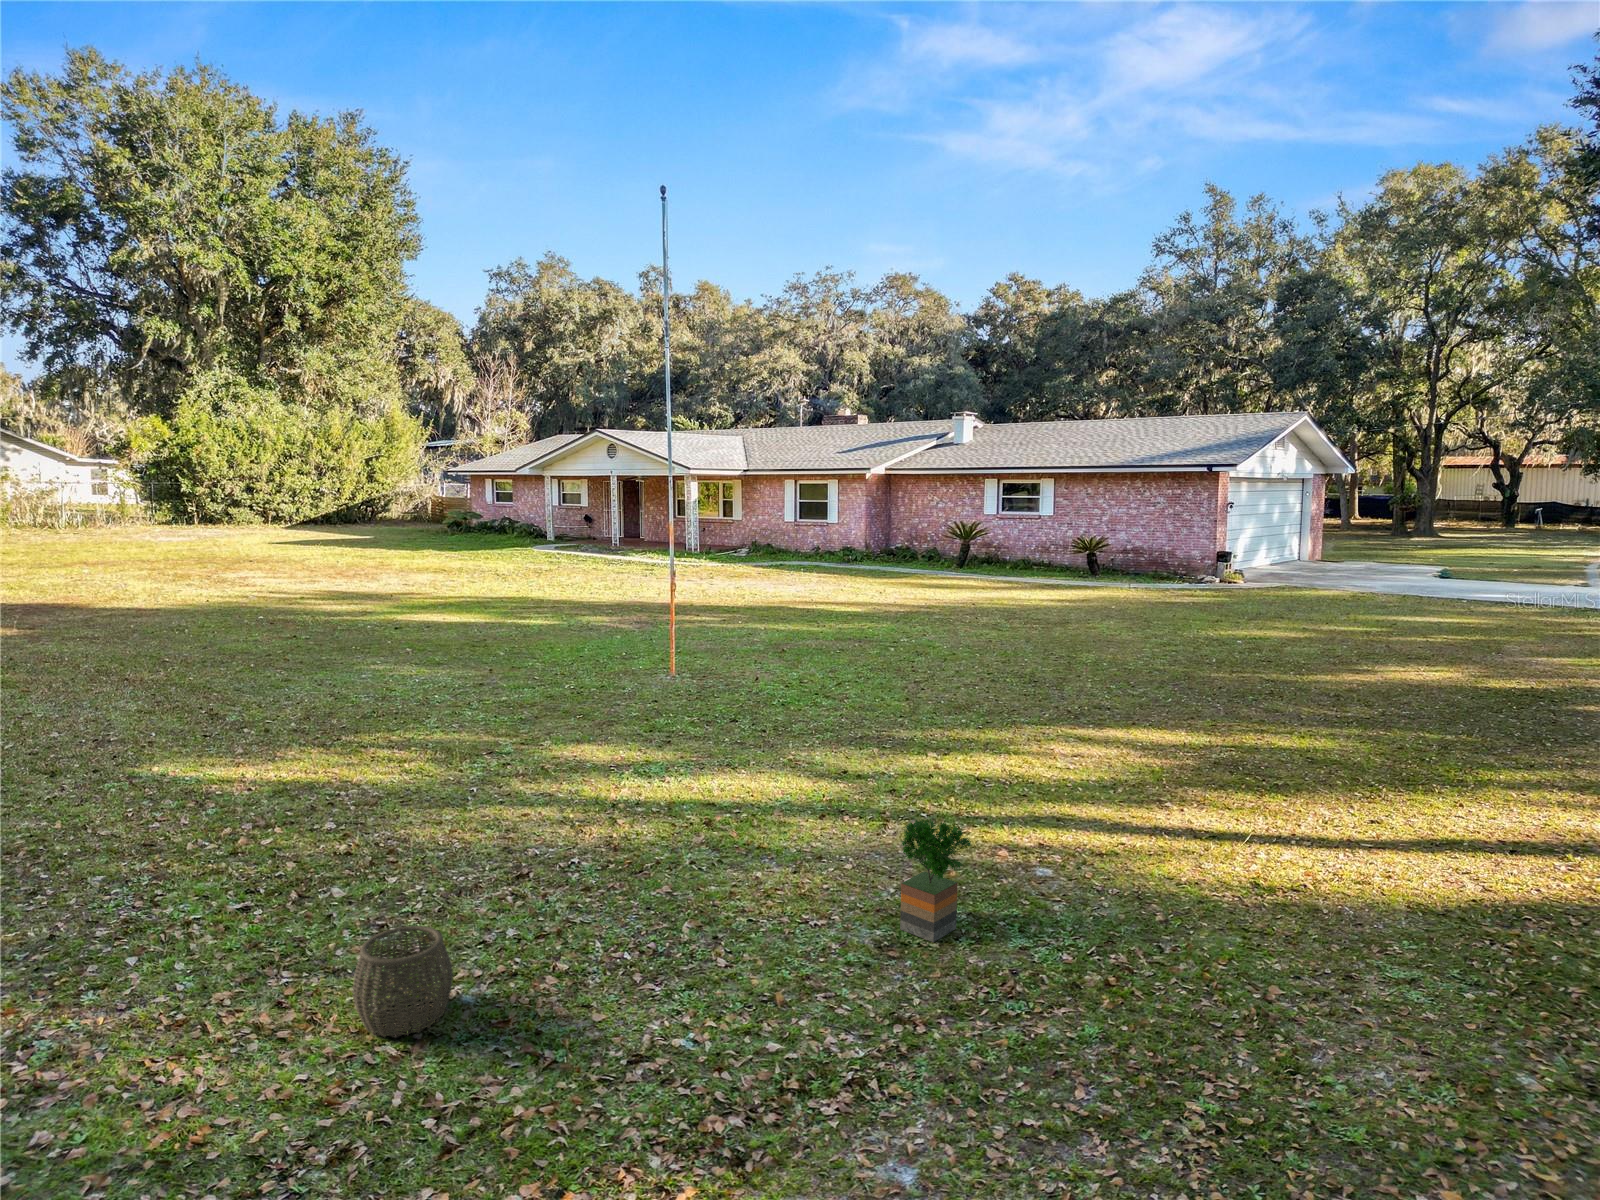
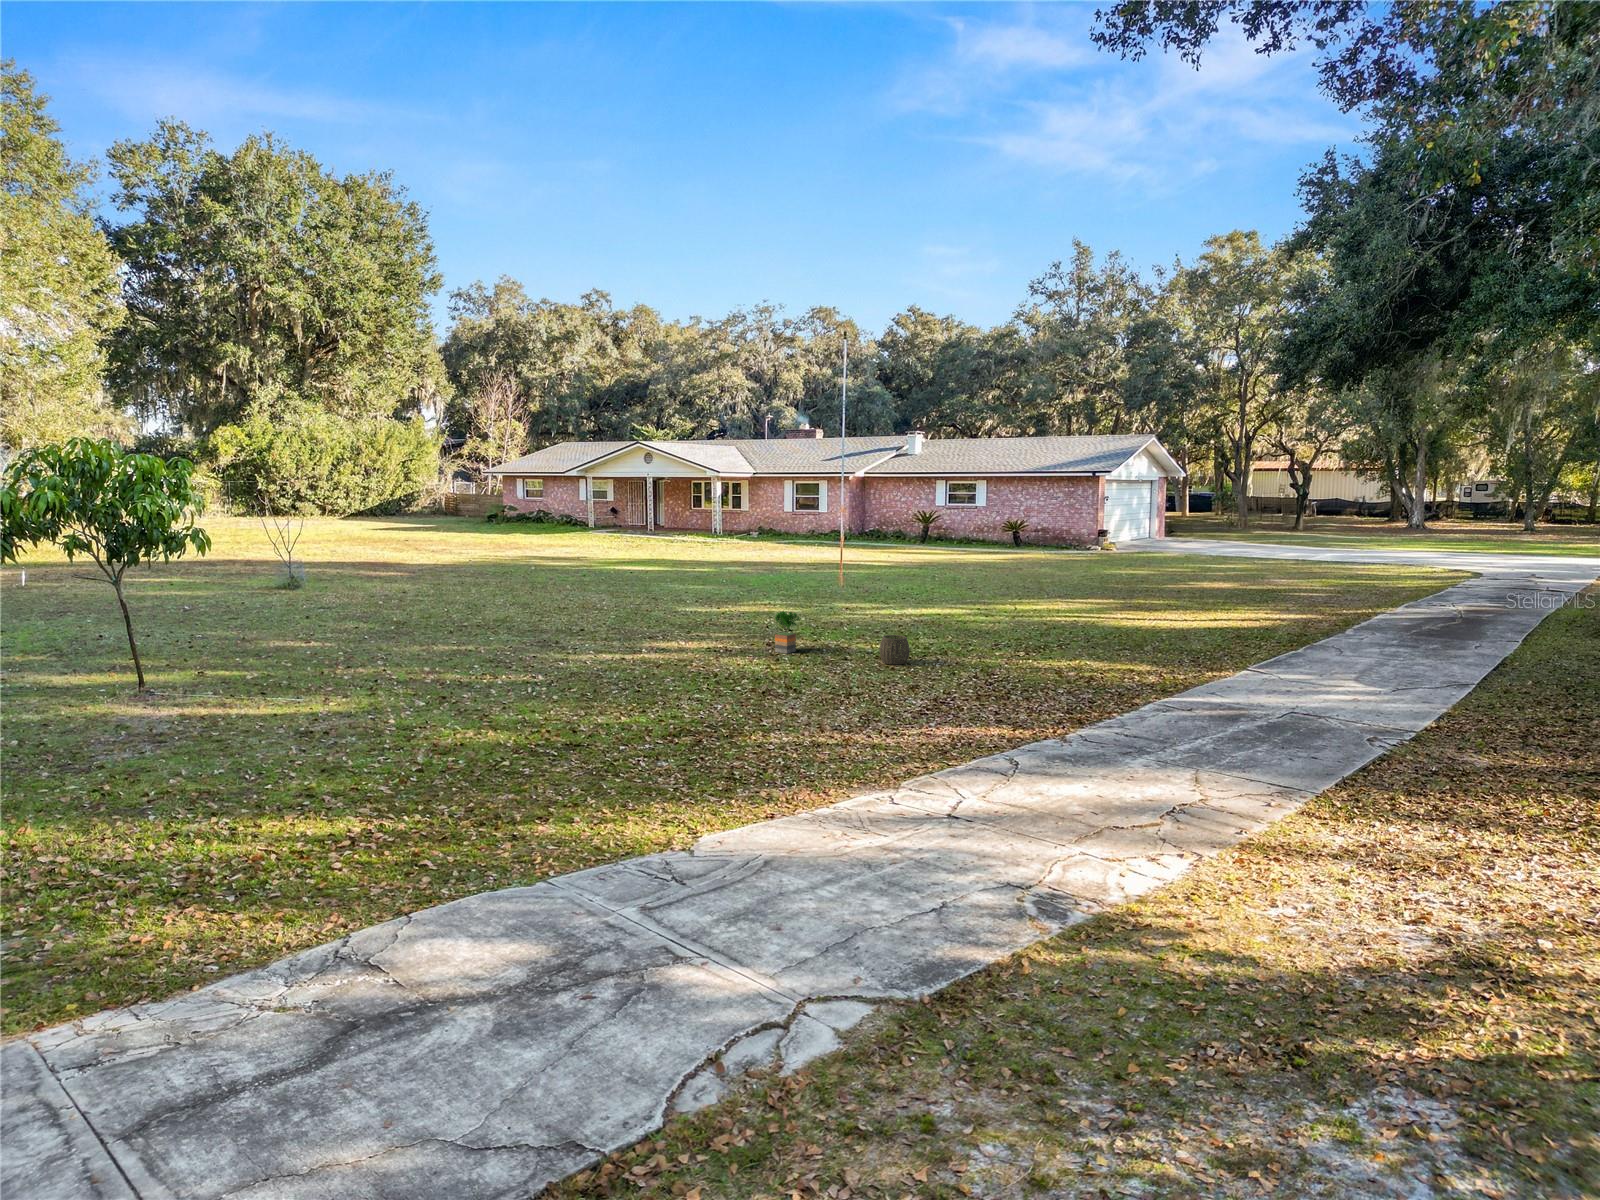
potted tree: present [900,819,971,942] -> present [775,611,800,653]

